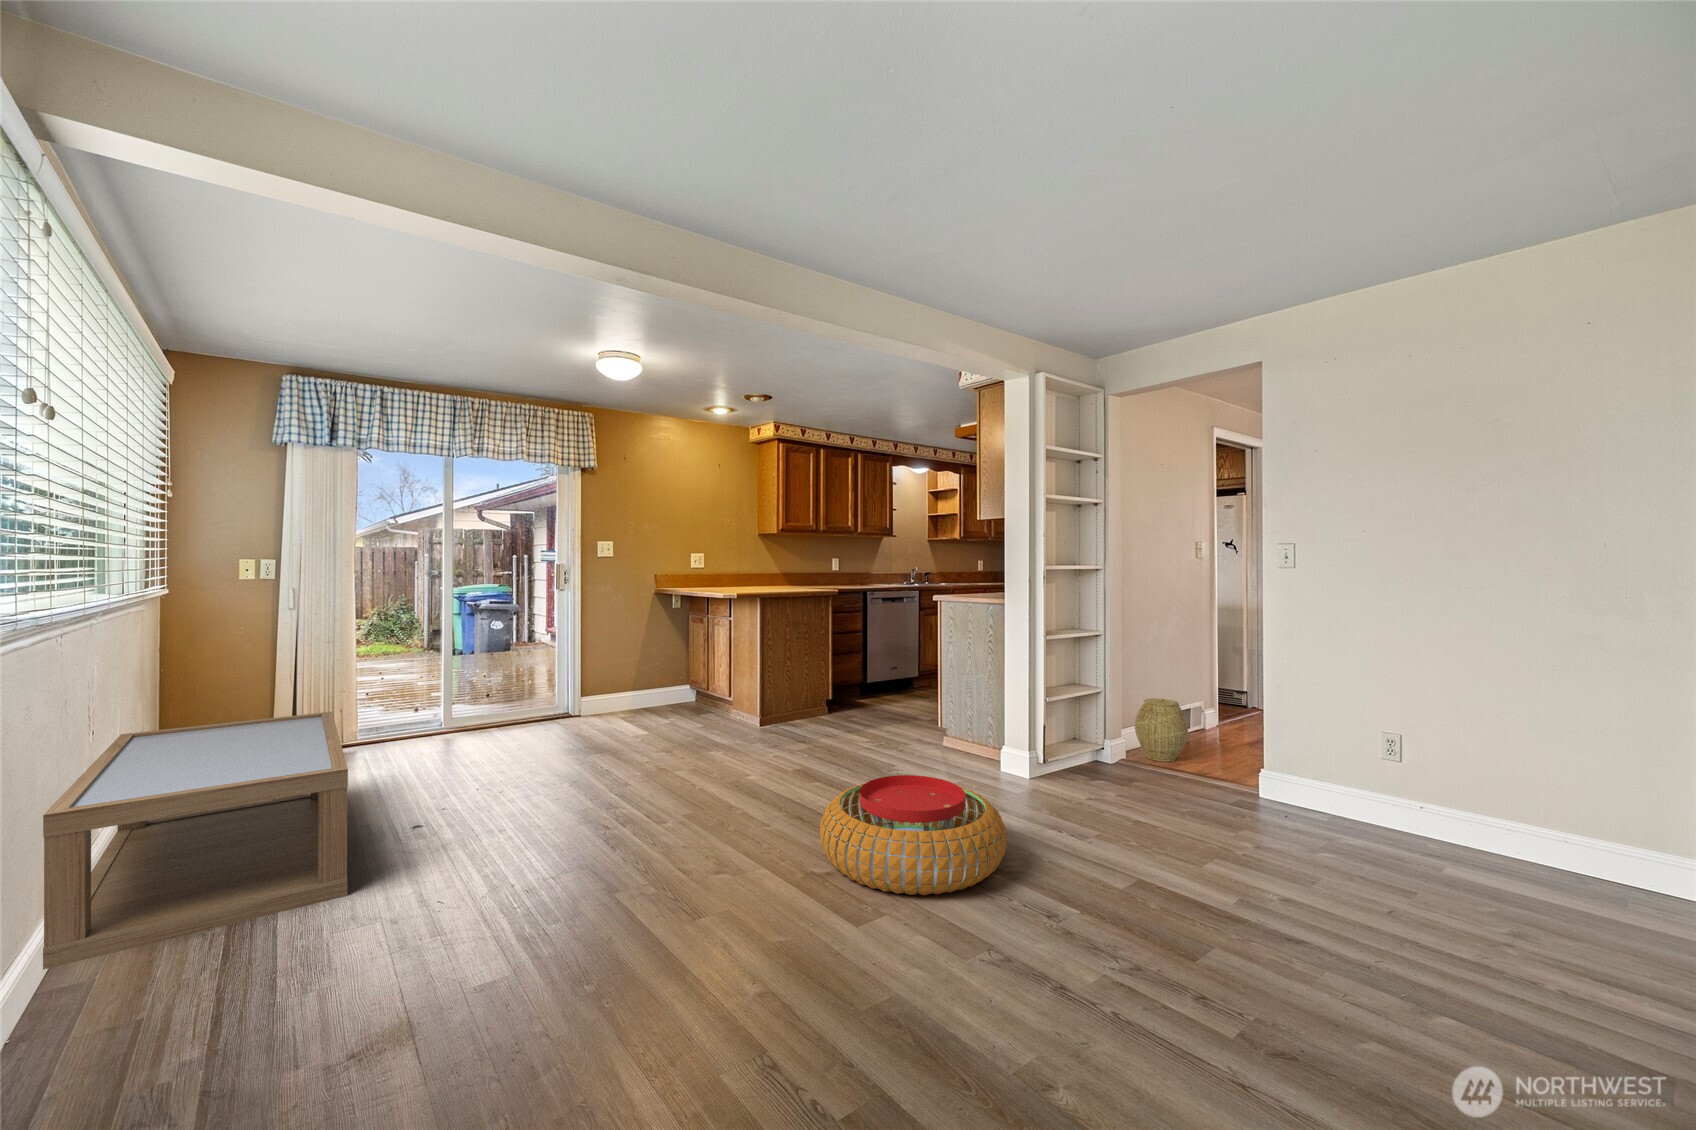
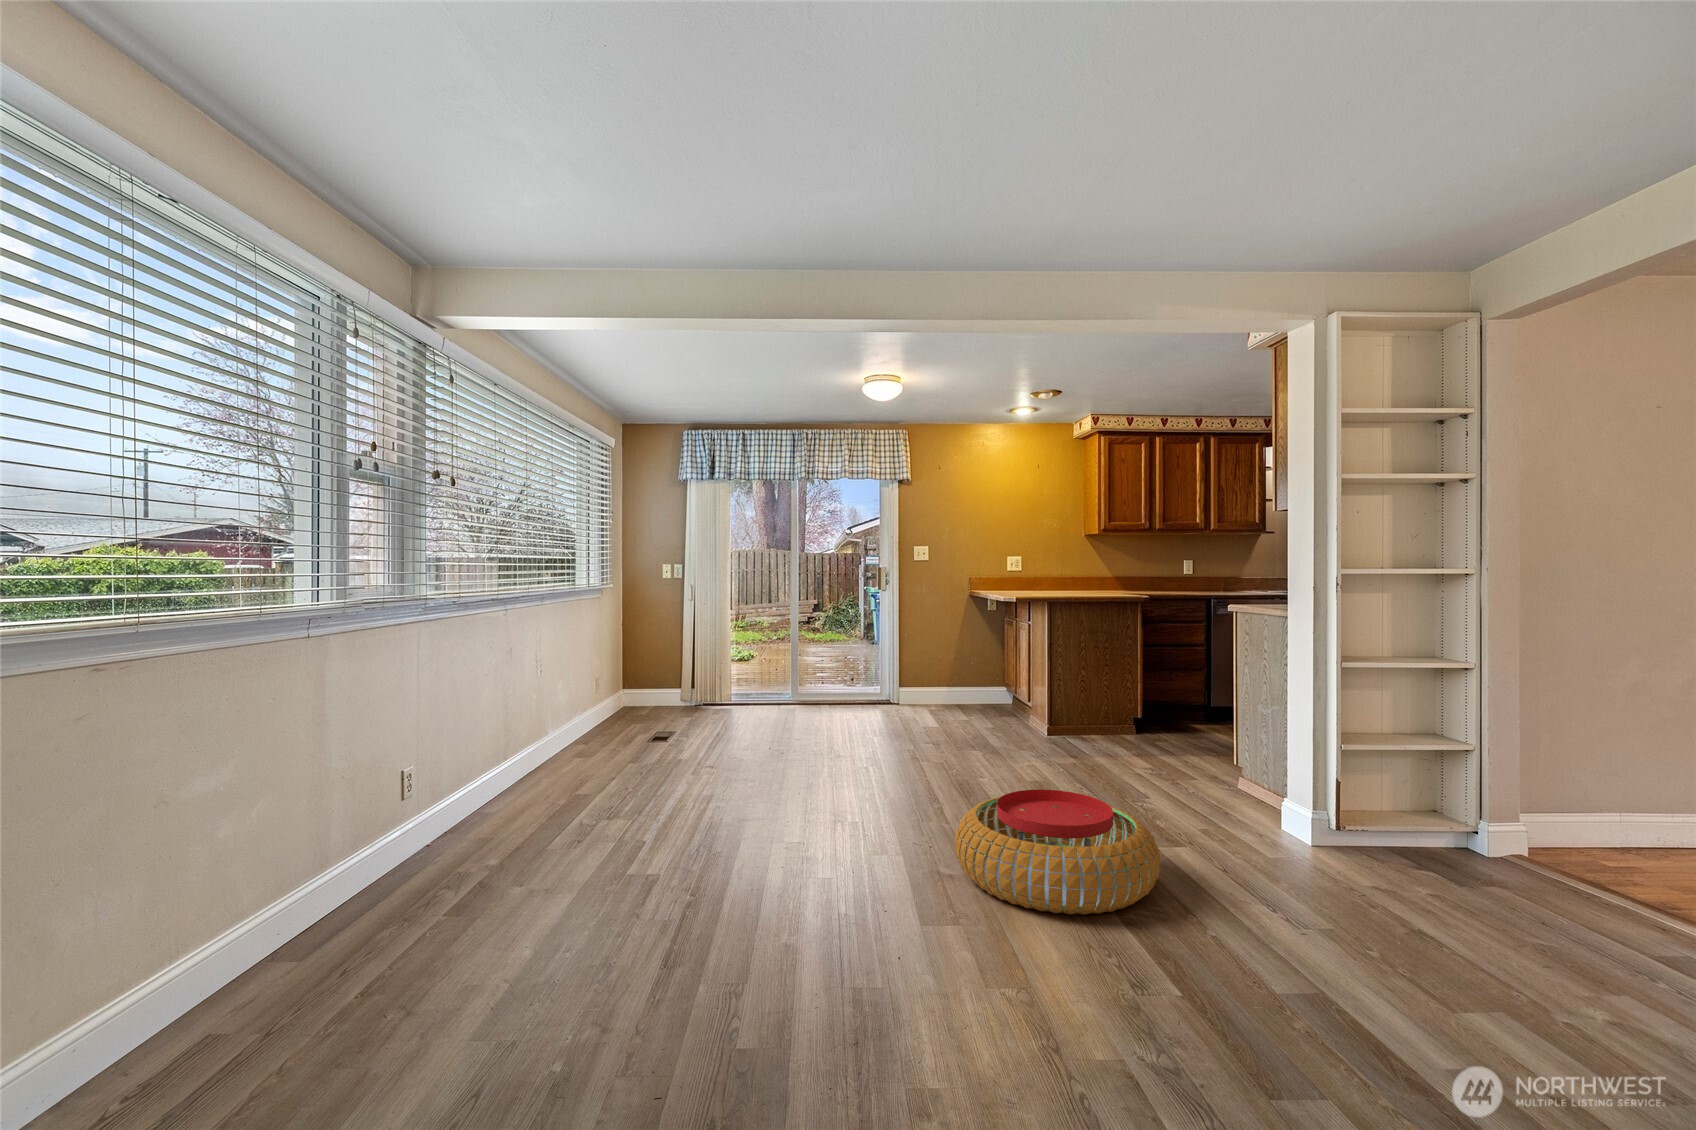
woven basket: present [1135,698,1188,762] -> none [1539,766,1643,866]
coffee table: present [43,712,348,969] -> none [494,678,678,804]

